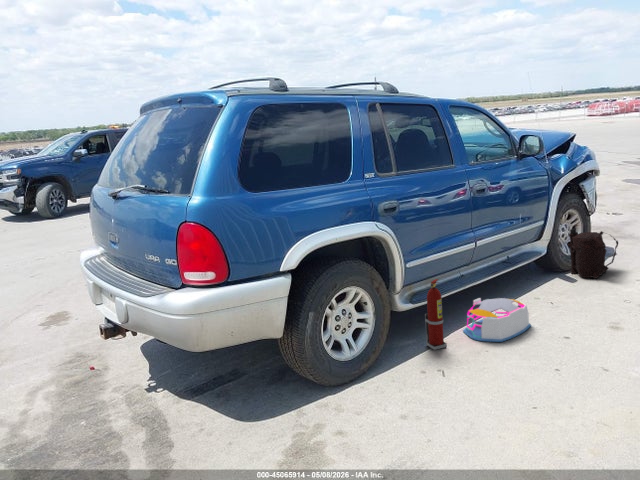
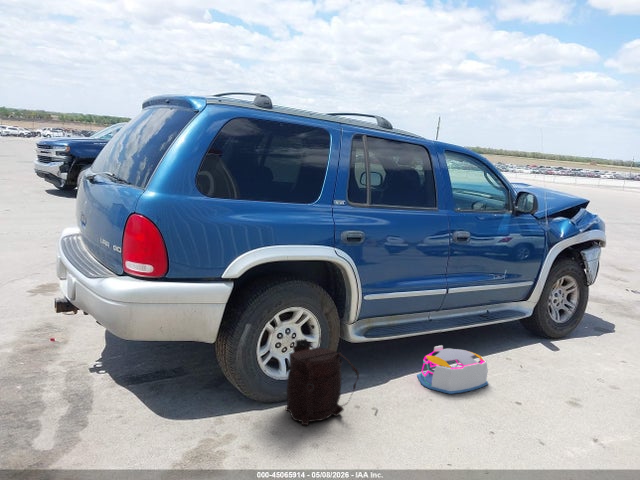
backpack: present [568,229,618,279] -> present [285,339,359,425]
fire extinguisher: present [425,279,447,350] -> none [374,317,397,388]

